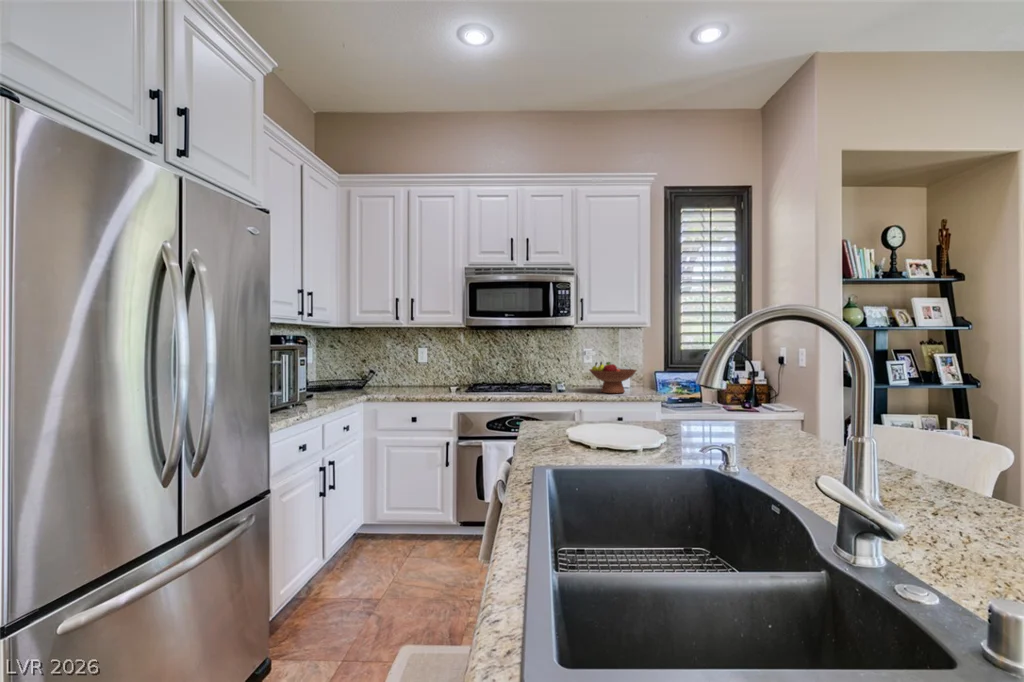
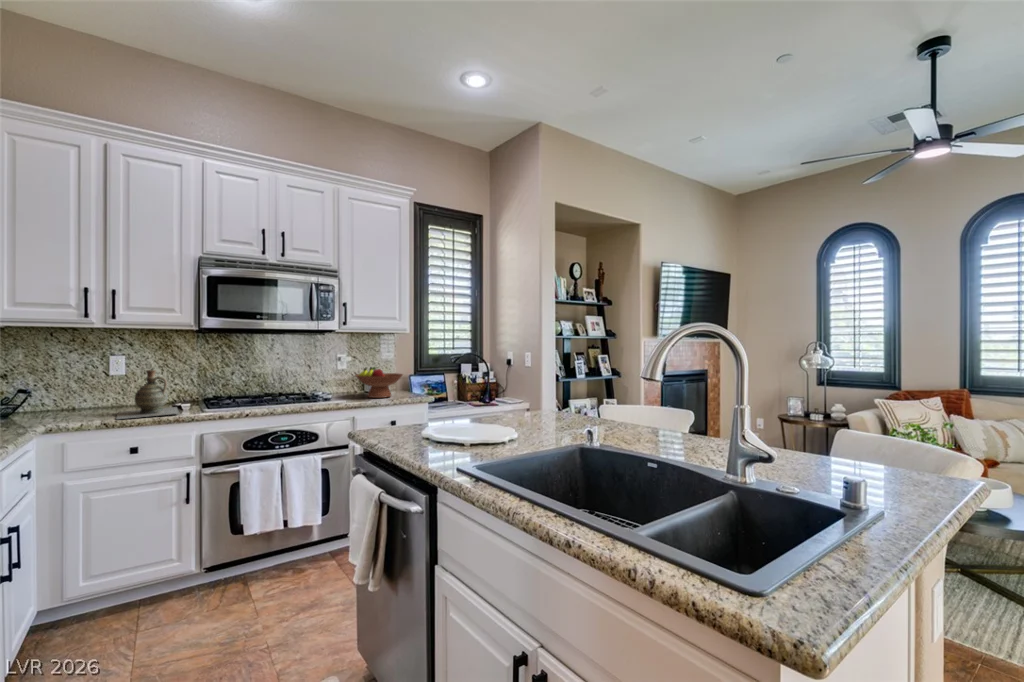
ceramic jug: none [406,359,449,394] -> present [116,370,179,419]

